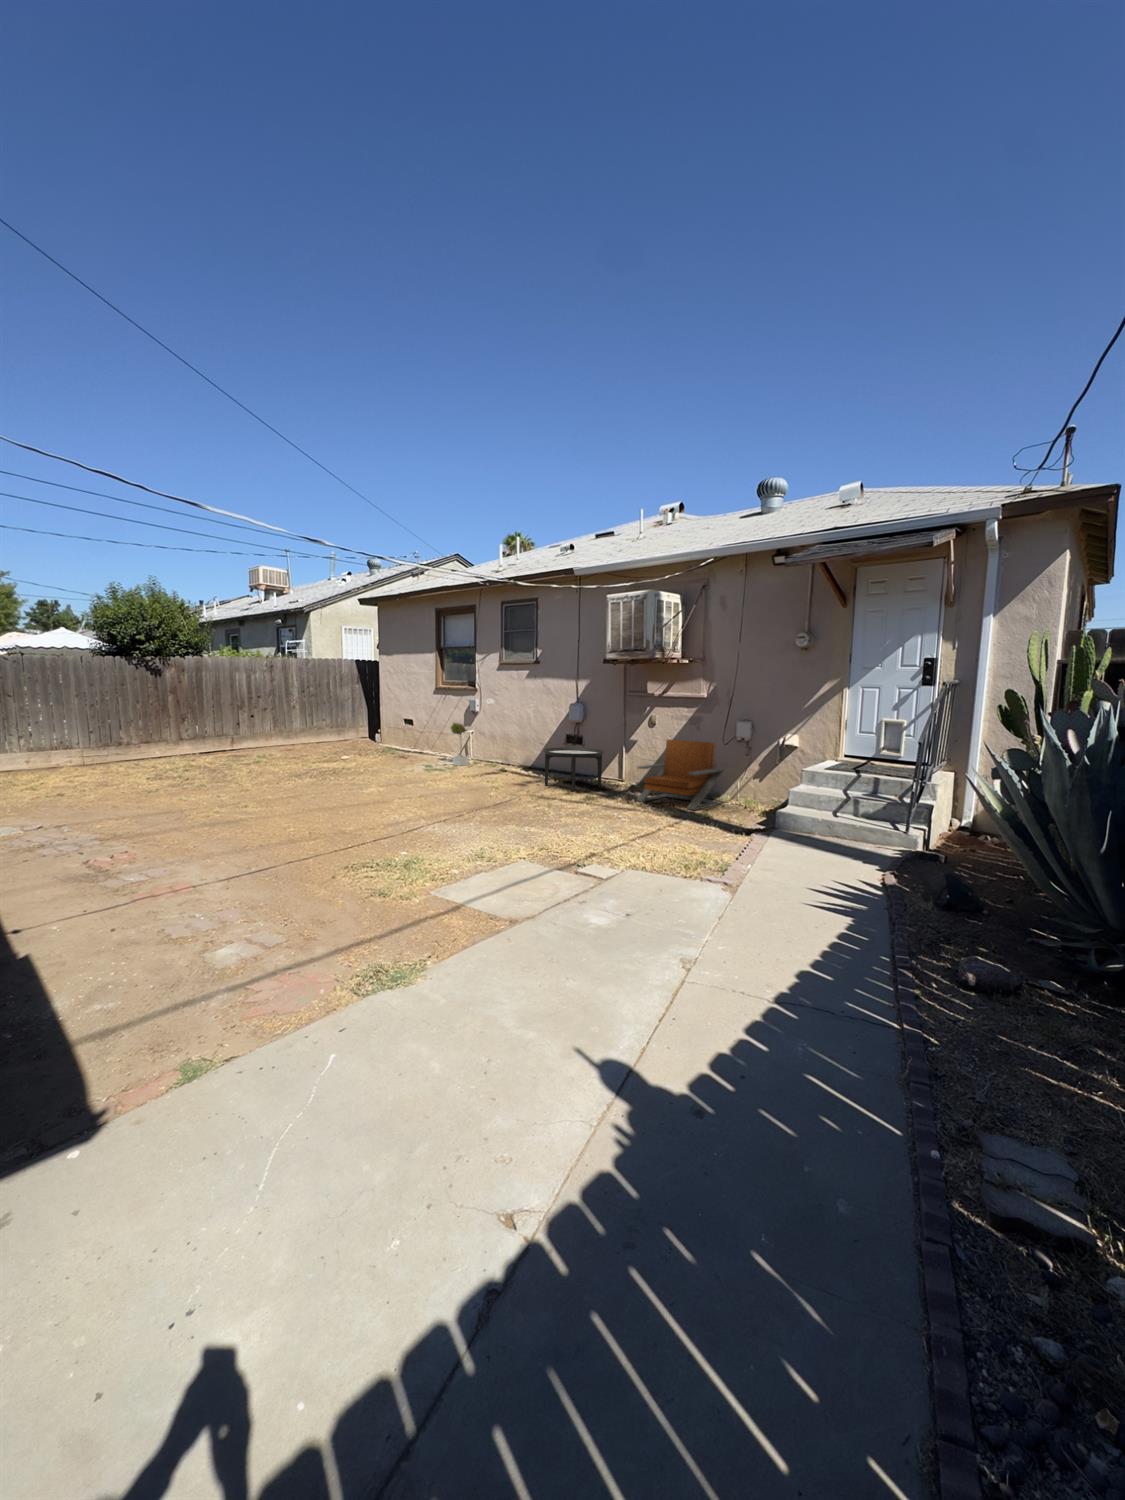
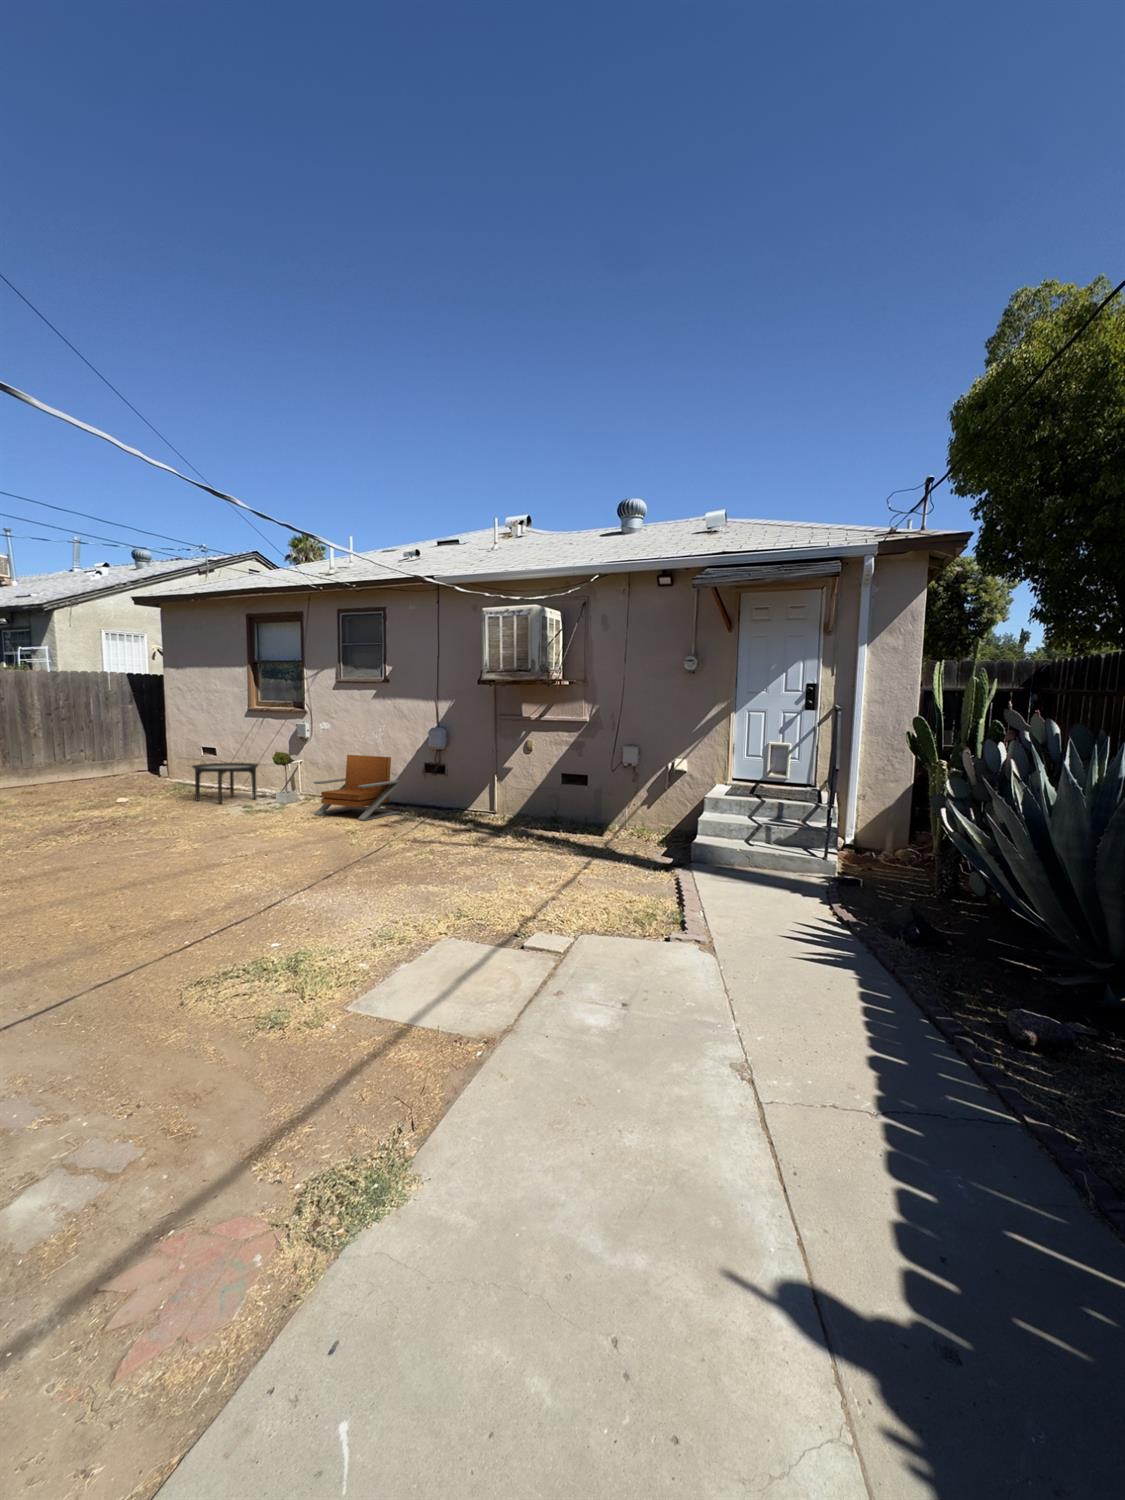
lounge chair: present [636,739,725,810] -> present [314,755,400,821]
round table: present [543,747,605,791] -> present [192,763,258,804]

